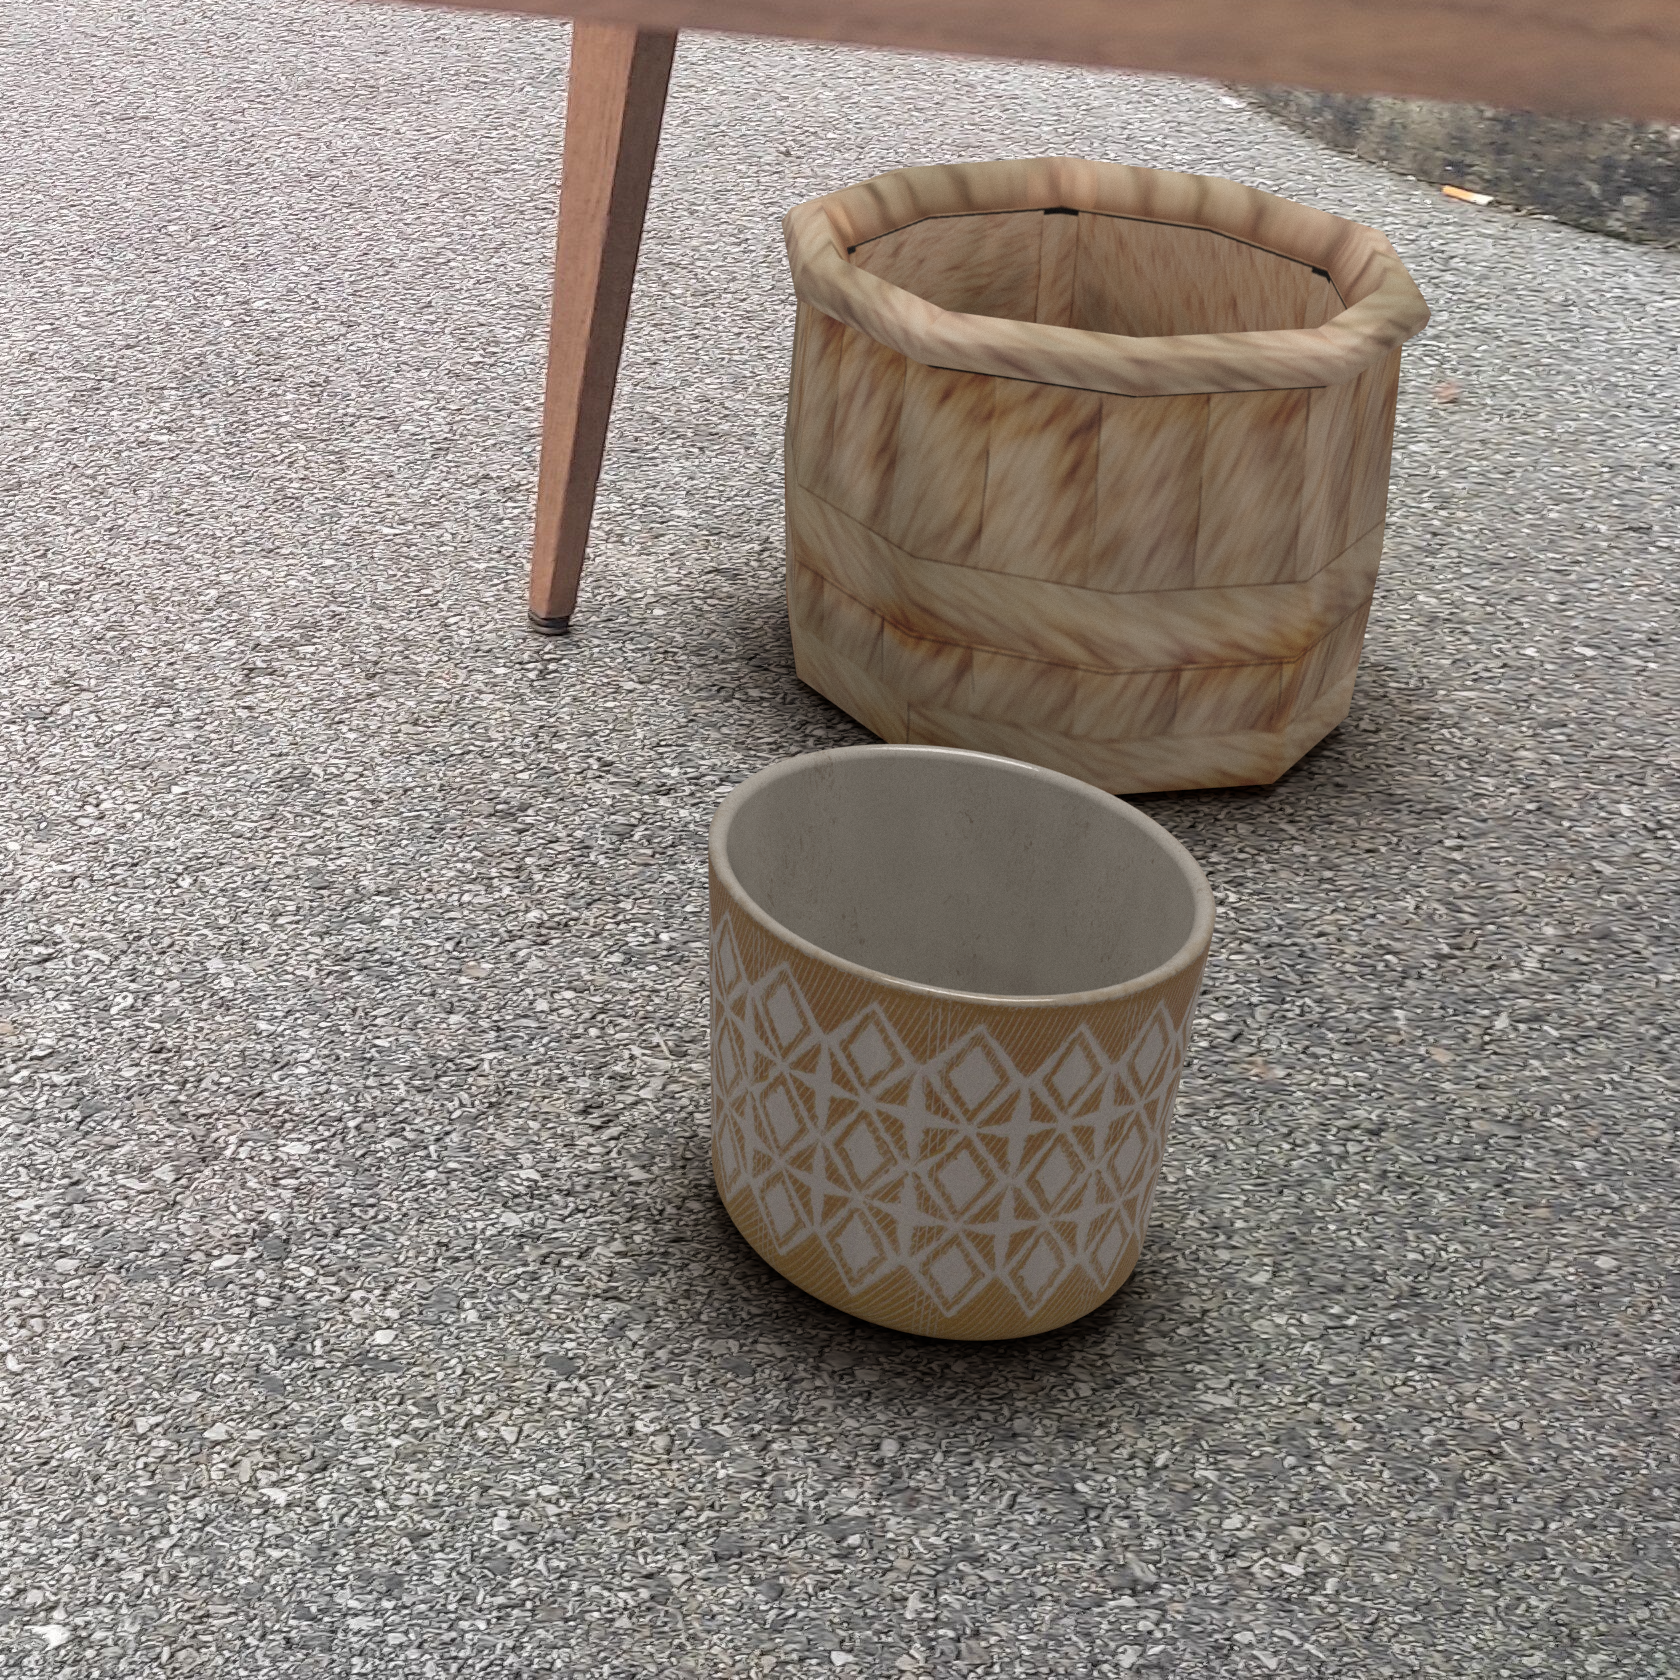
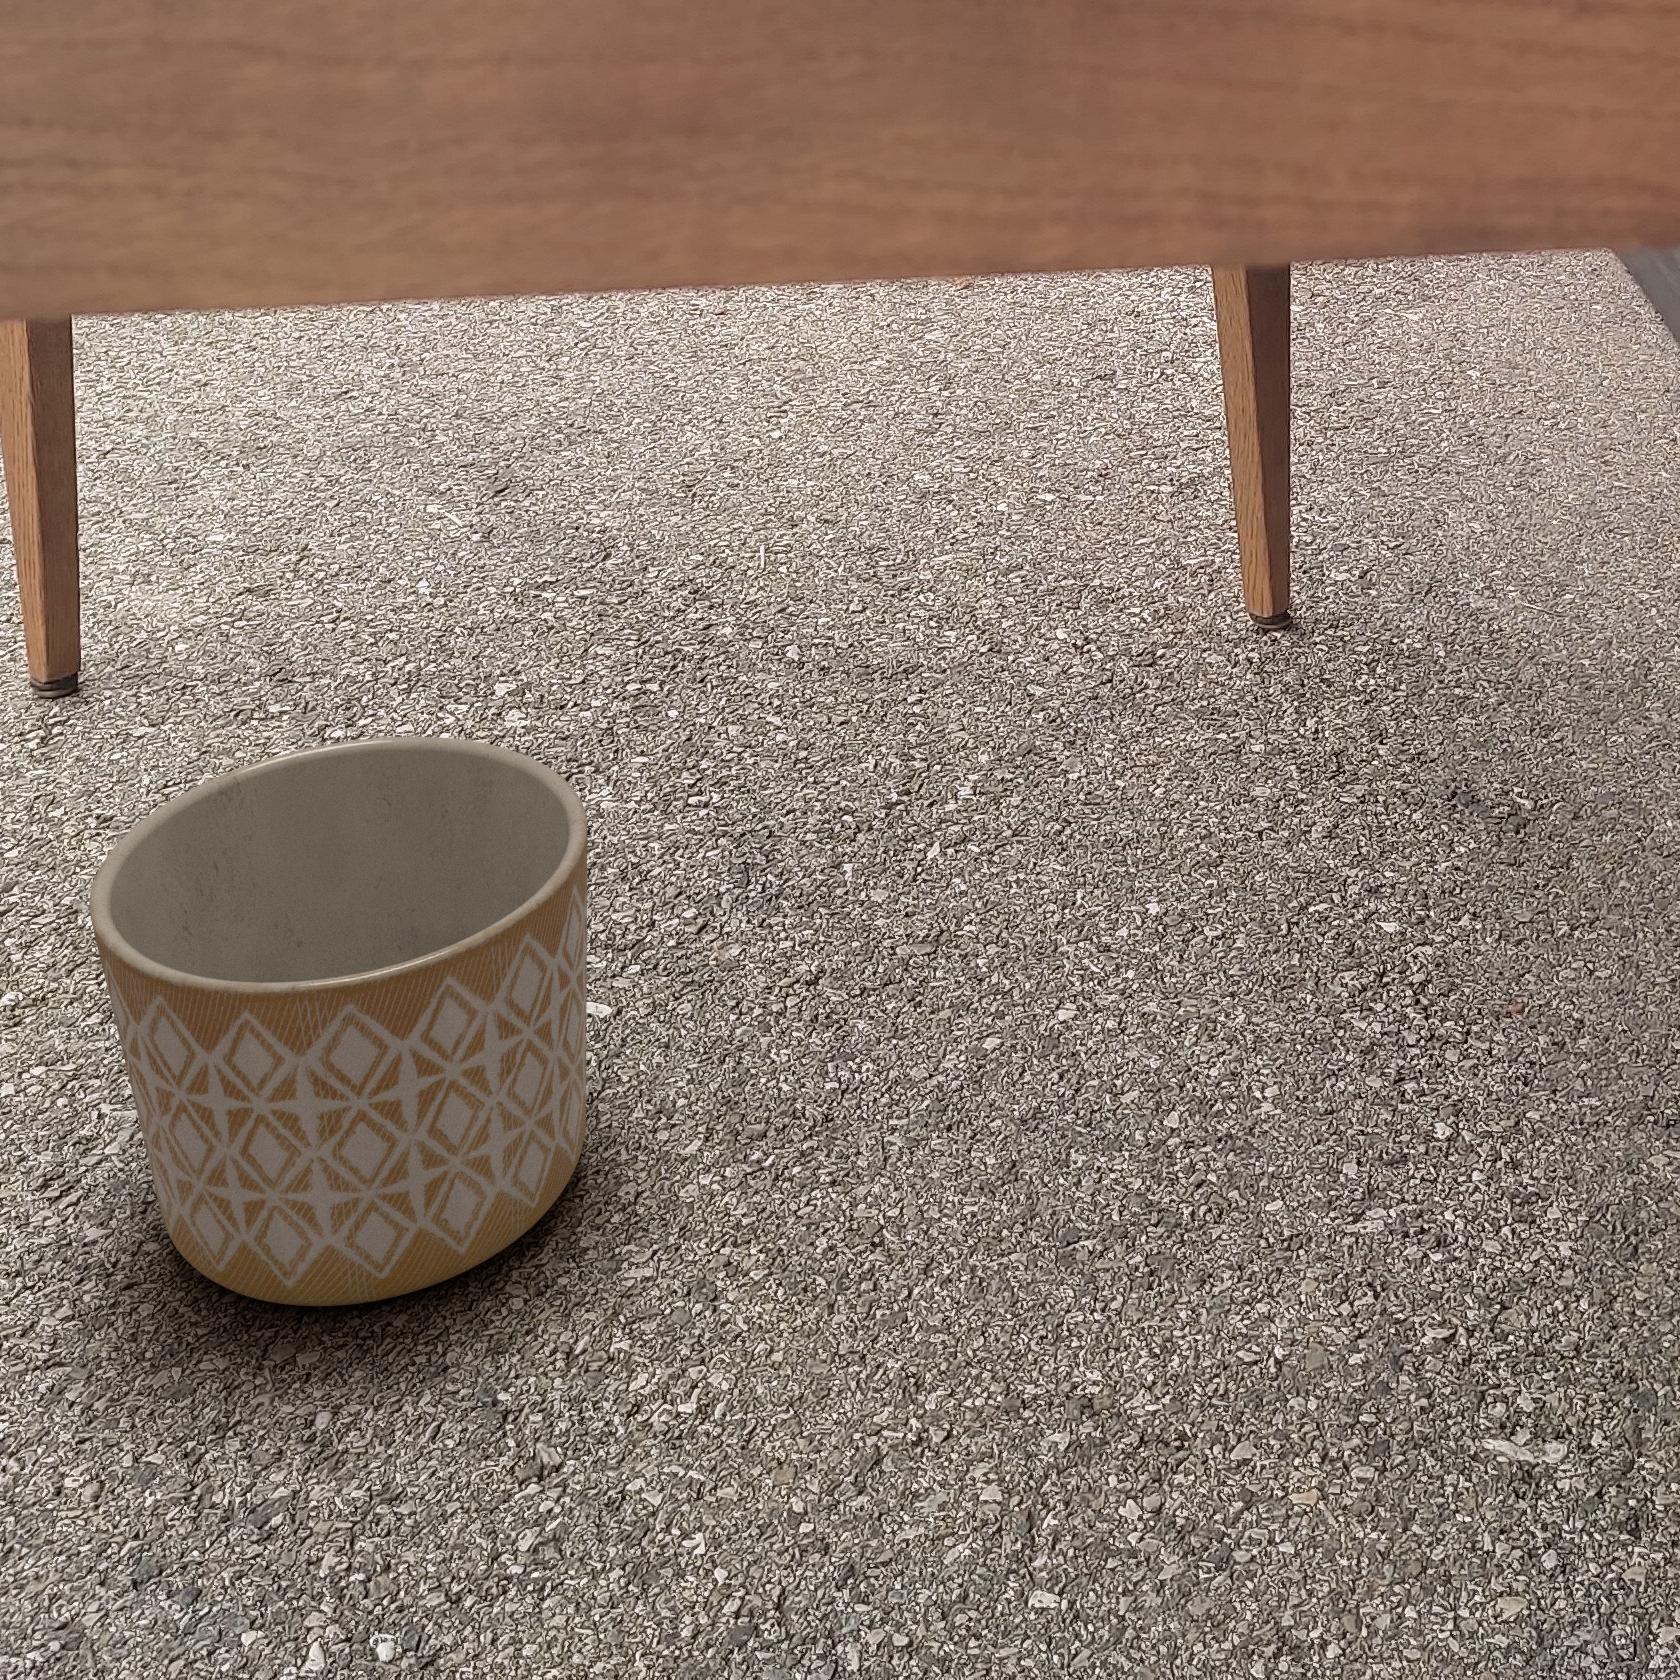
wooden bucket: present [781,156,1431,795] -> none [236,130,841,737]

